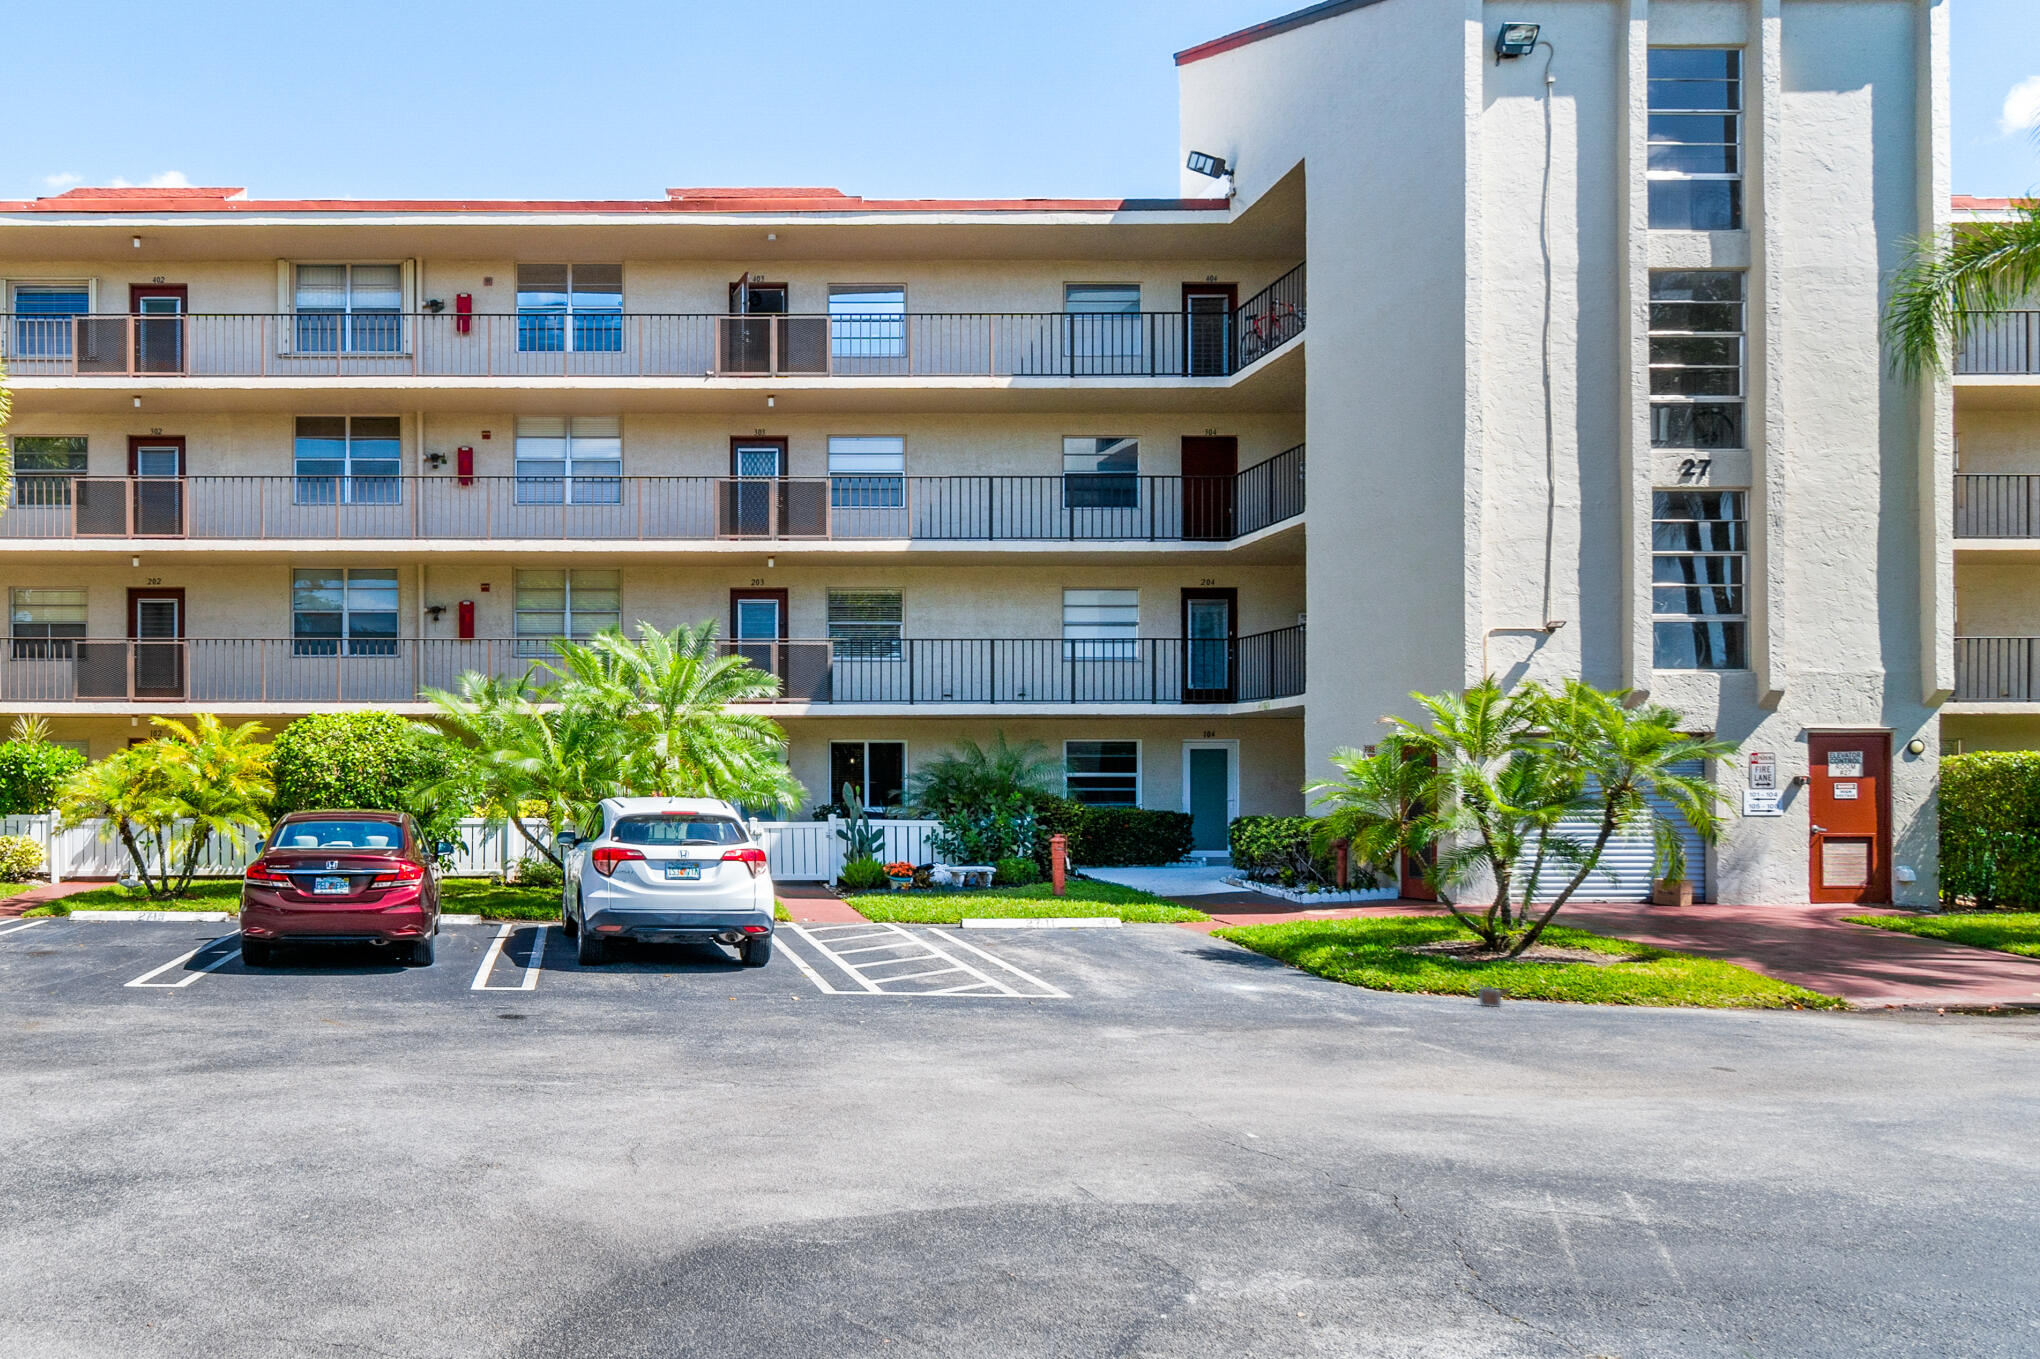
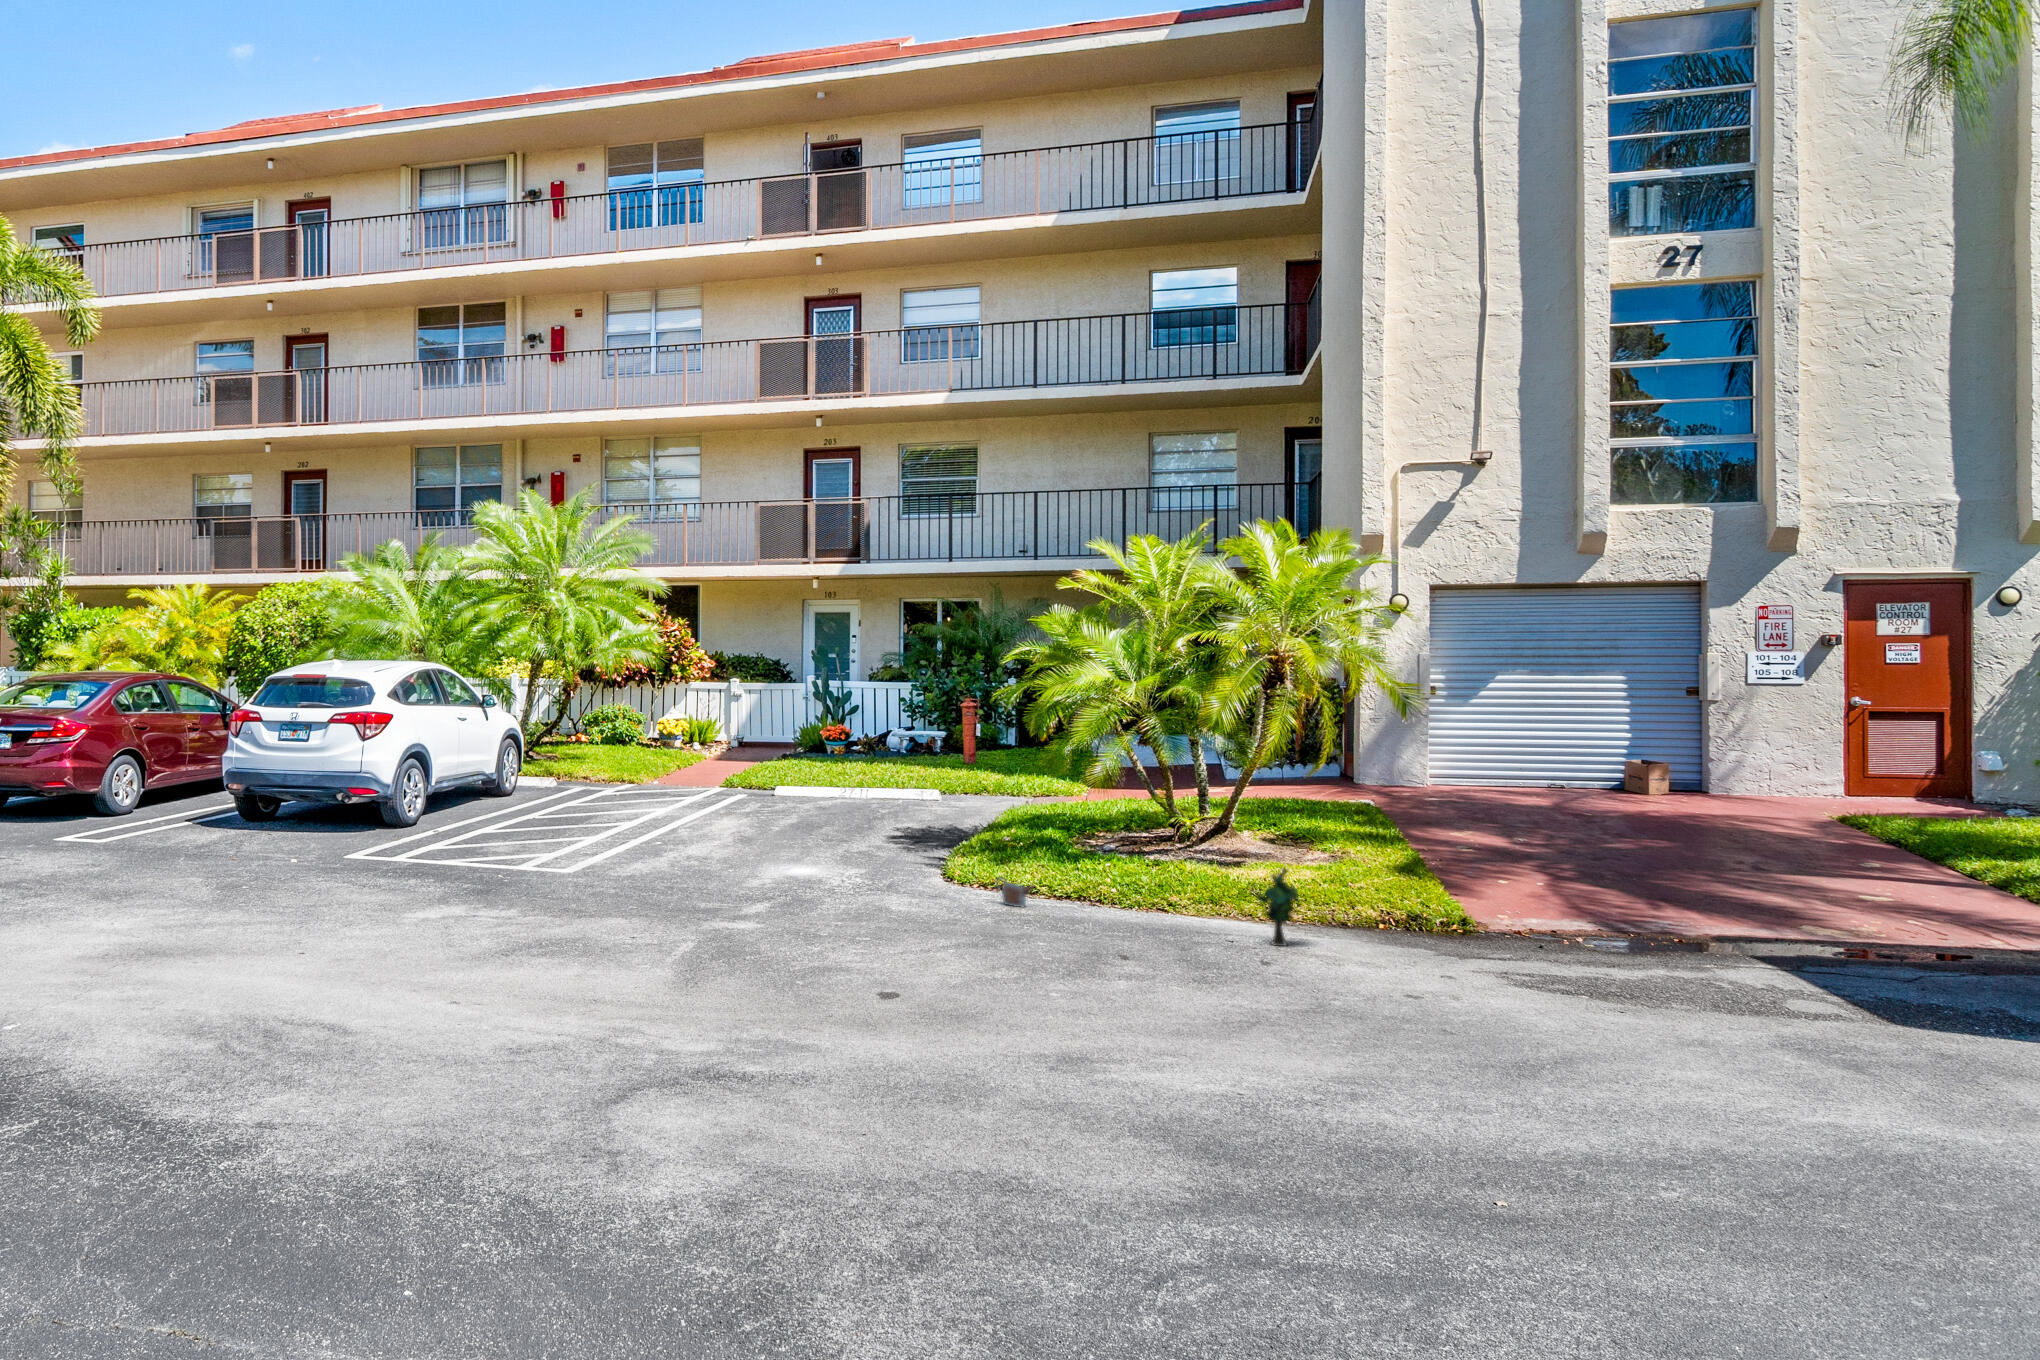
decorative plant: none [1731,963,1770,1025] -> present [1256,868,1301,946]

